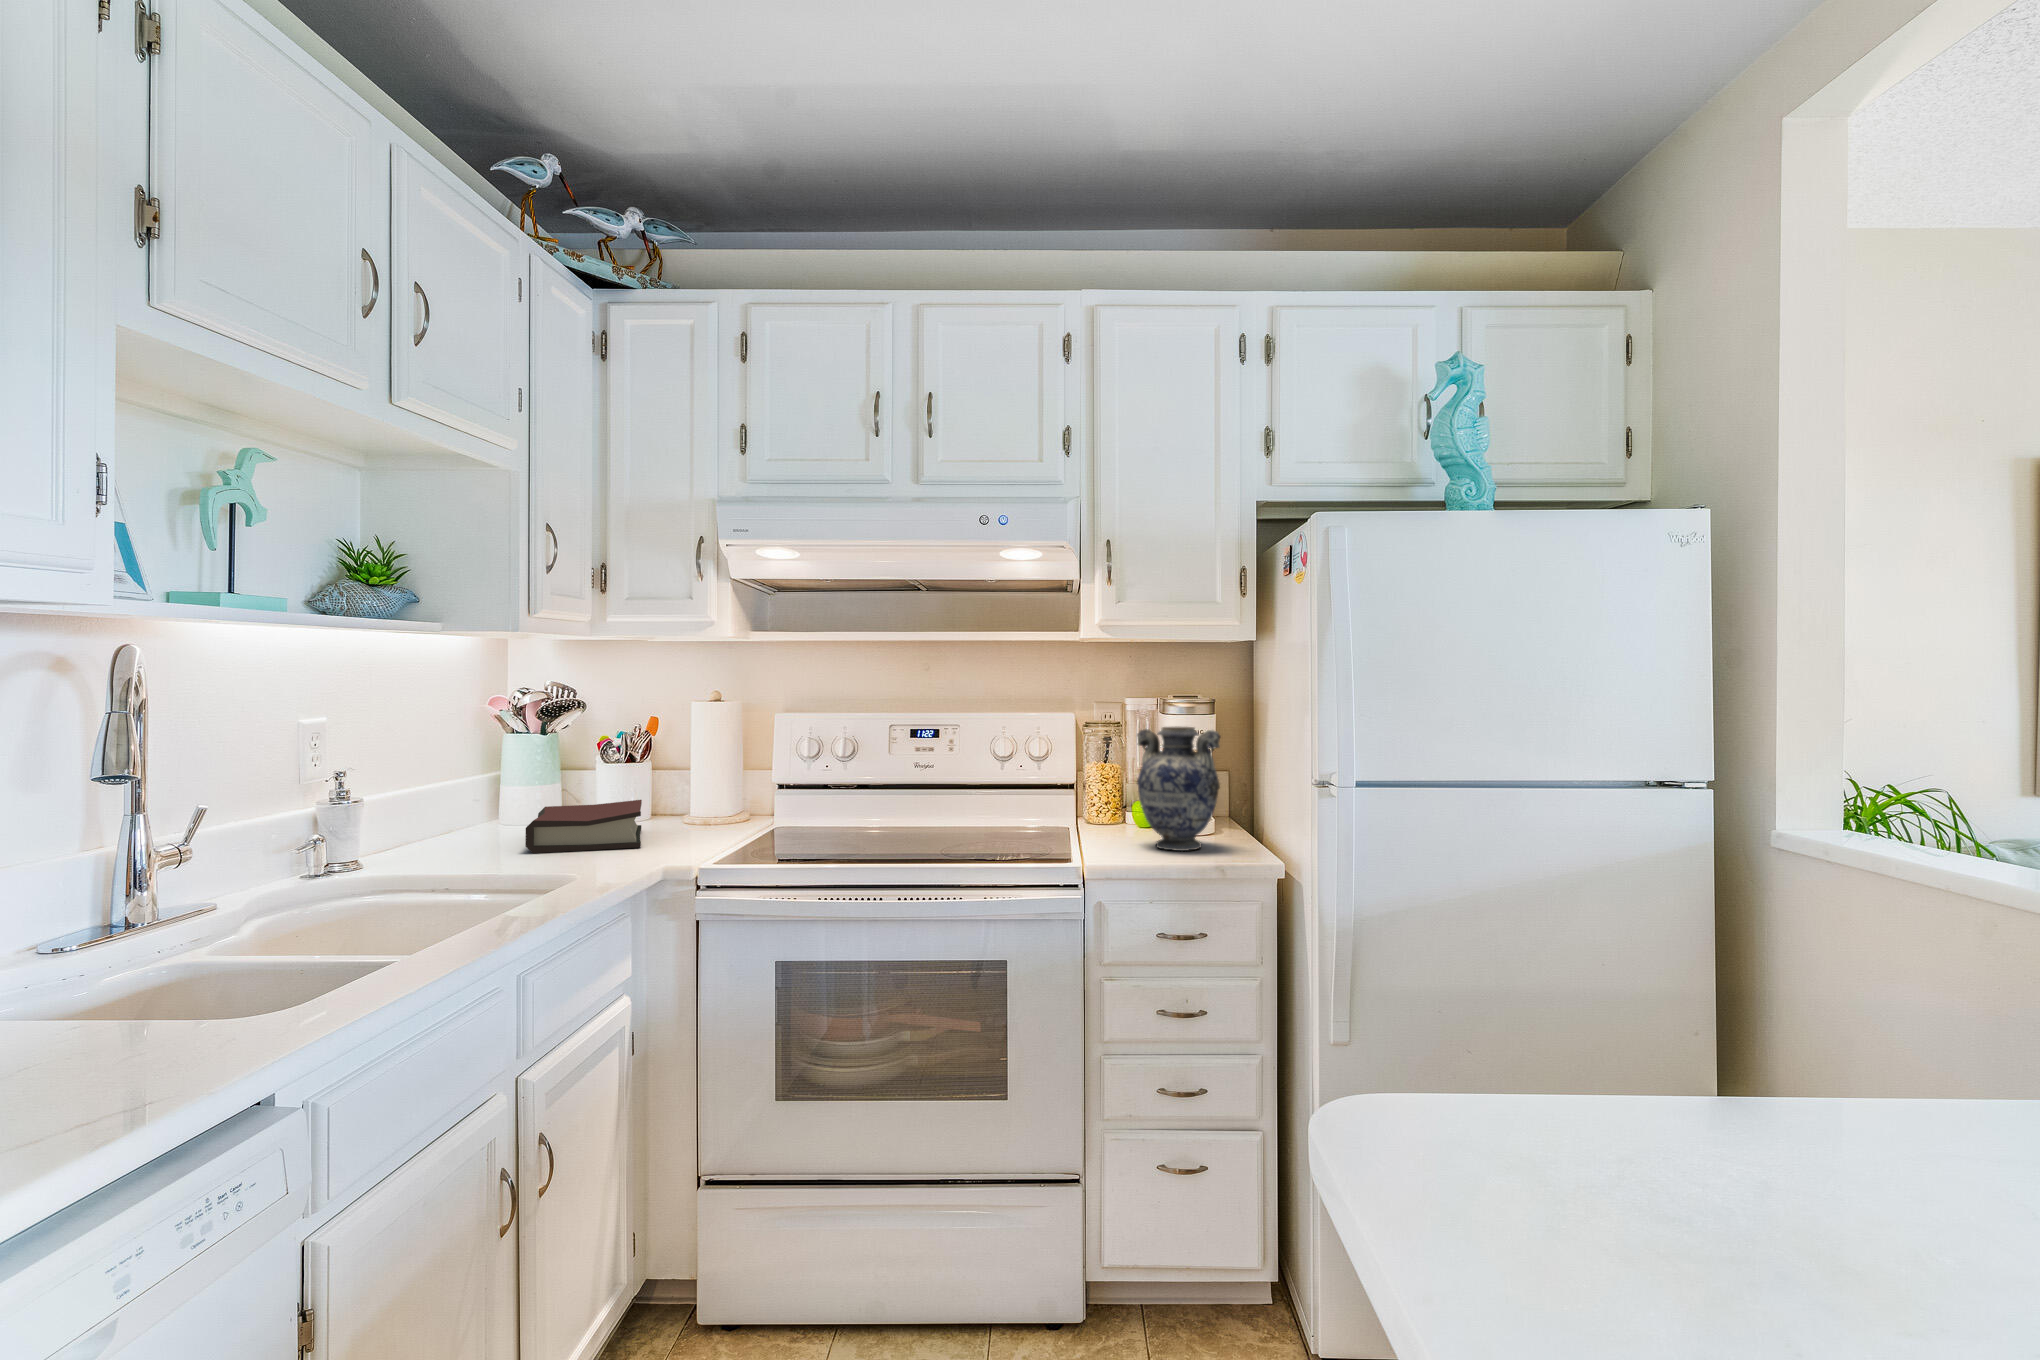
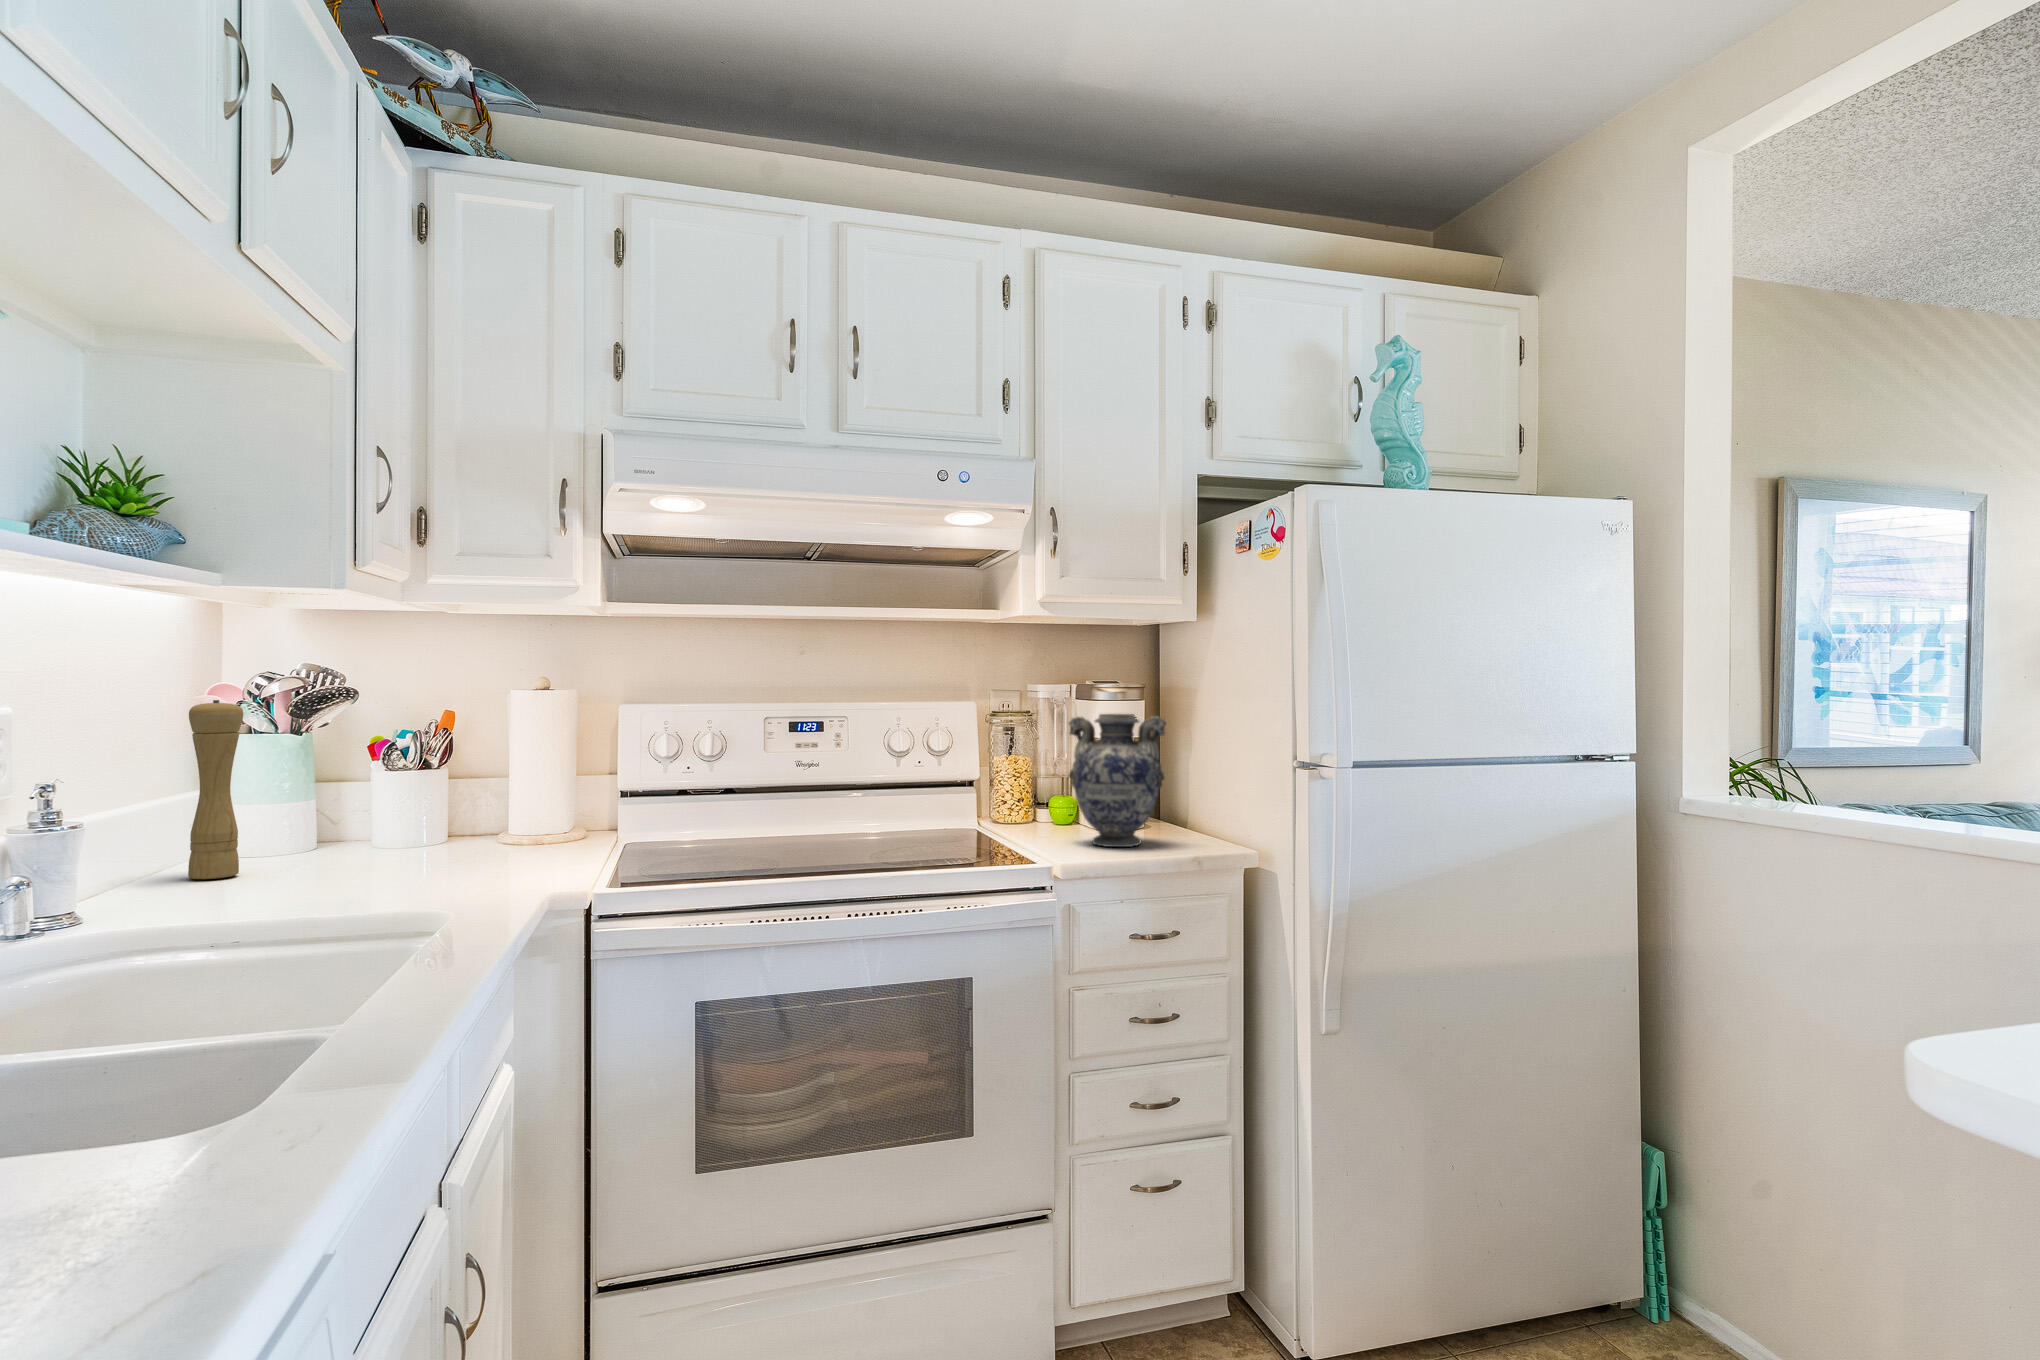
pepper mill: none [455,711,492,841] -> present [188,700,243,879]
hardback book: present [525,800,642,853] -> none [304,815,484,888]

